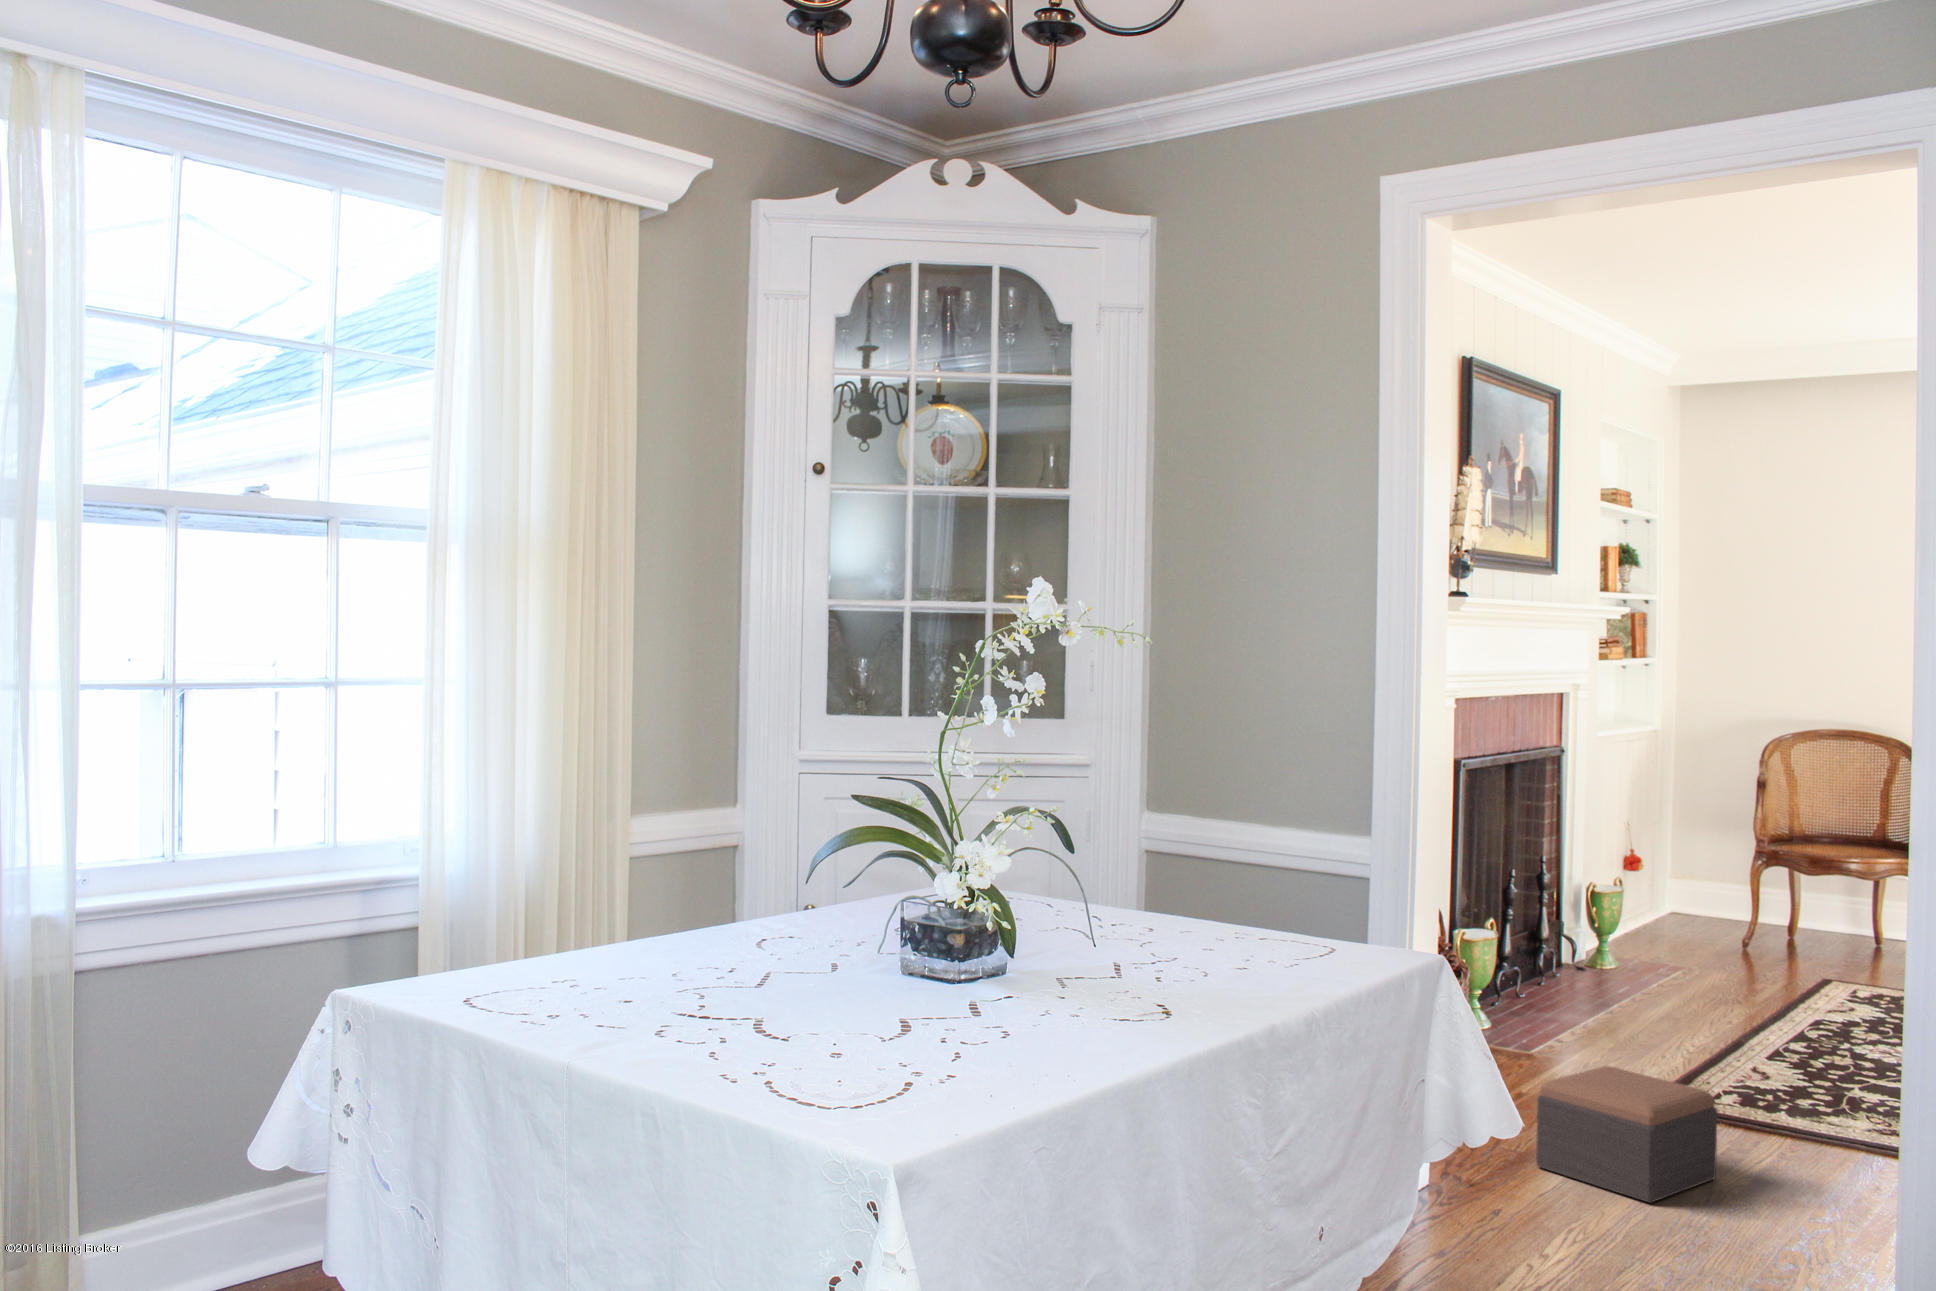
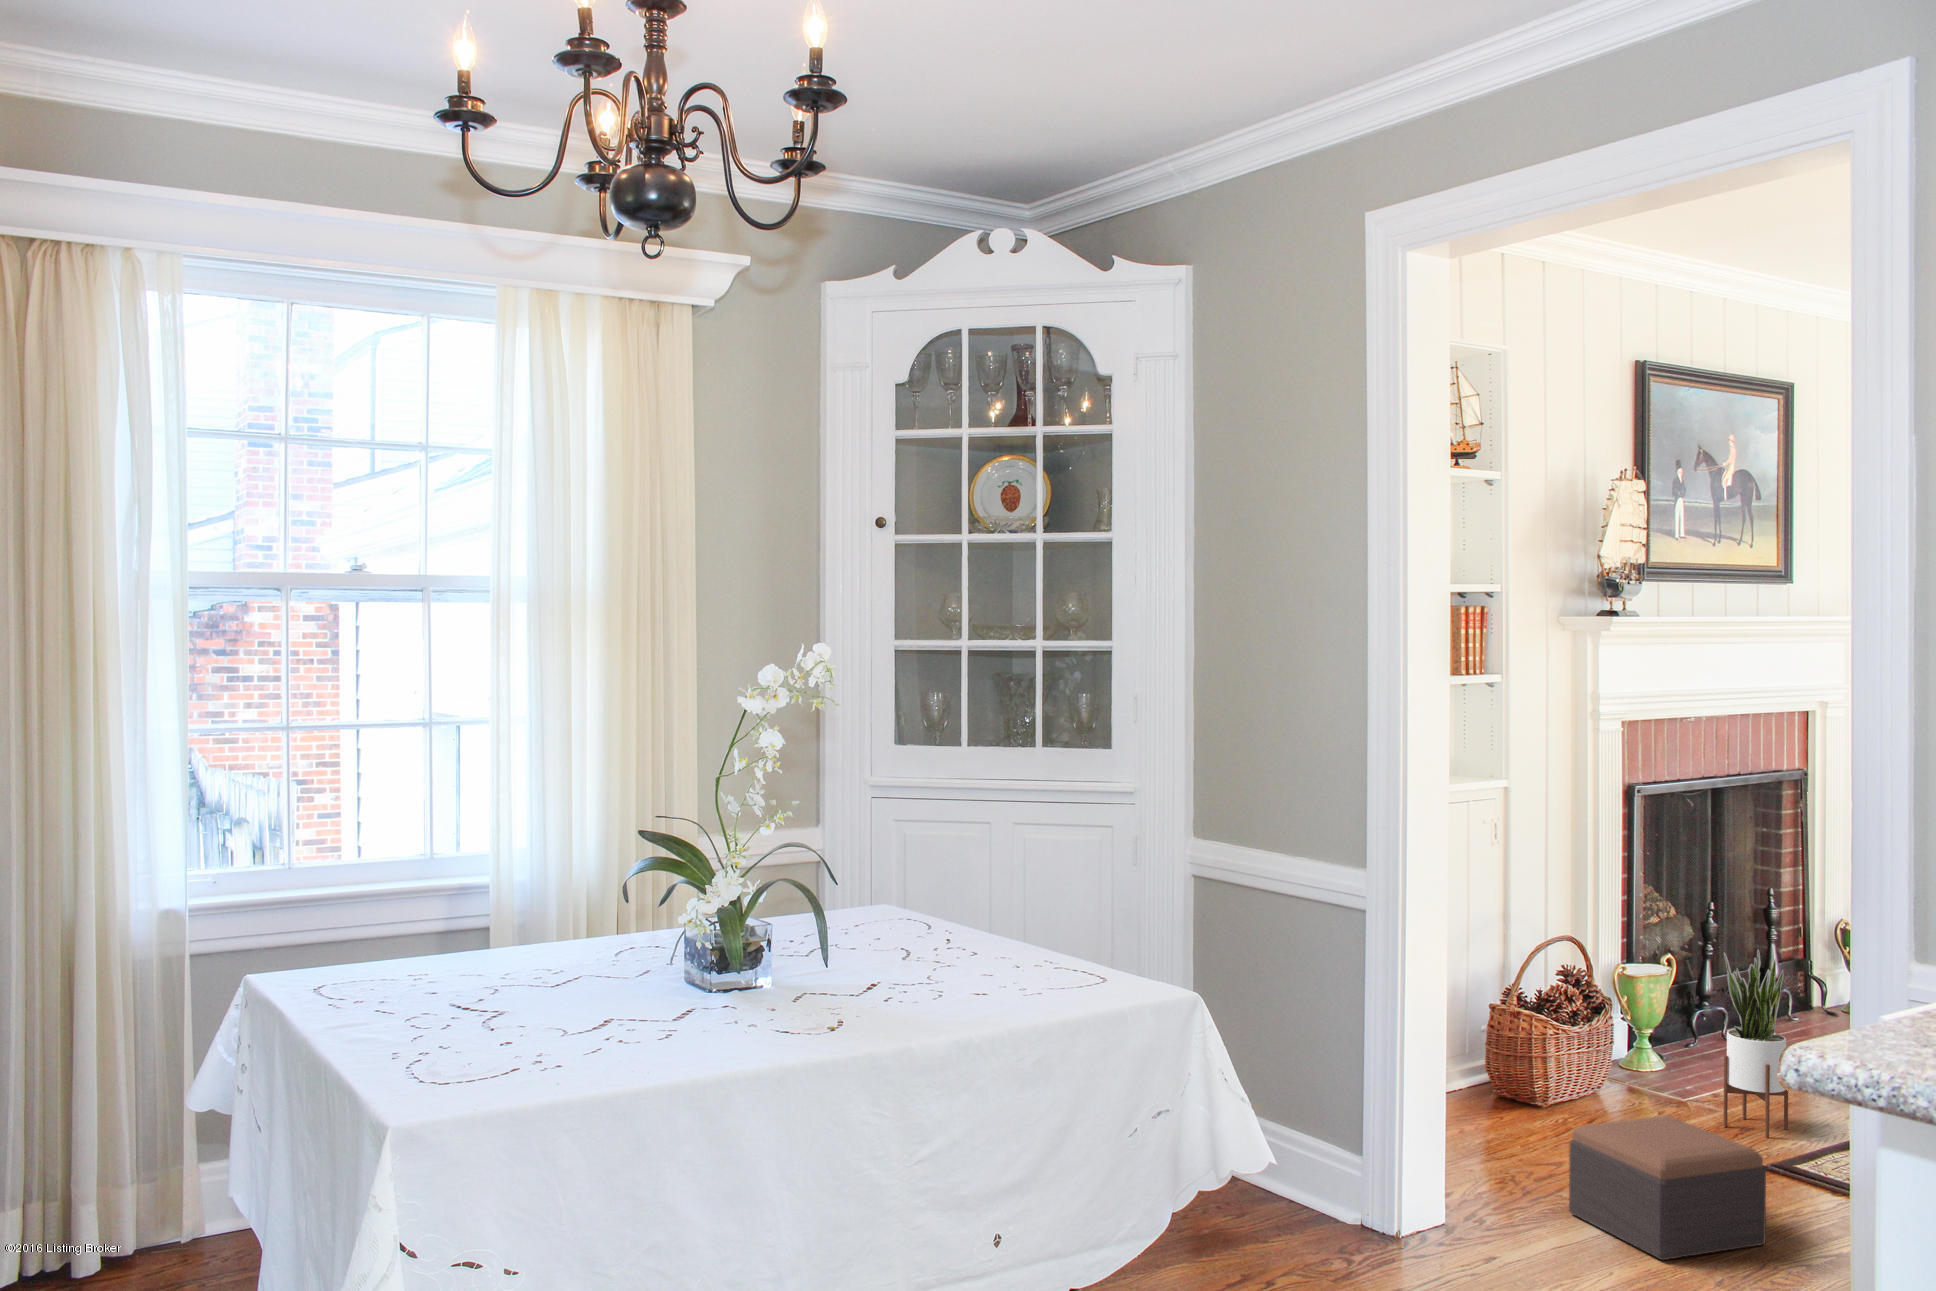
potted plant: none [1587,907,1641,1081] -> present [1723,950,1788,1137]

